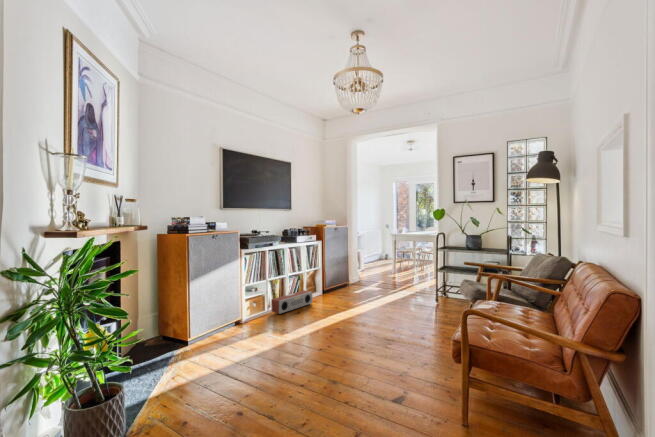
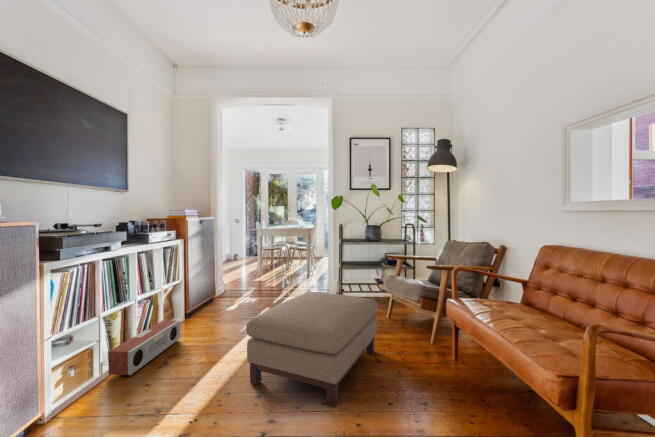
ottoman: none [329,283,427,350] -> present [246,292,378,408]

